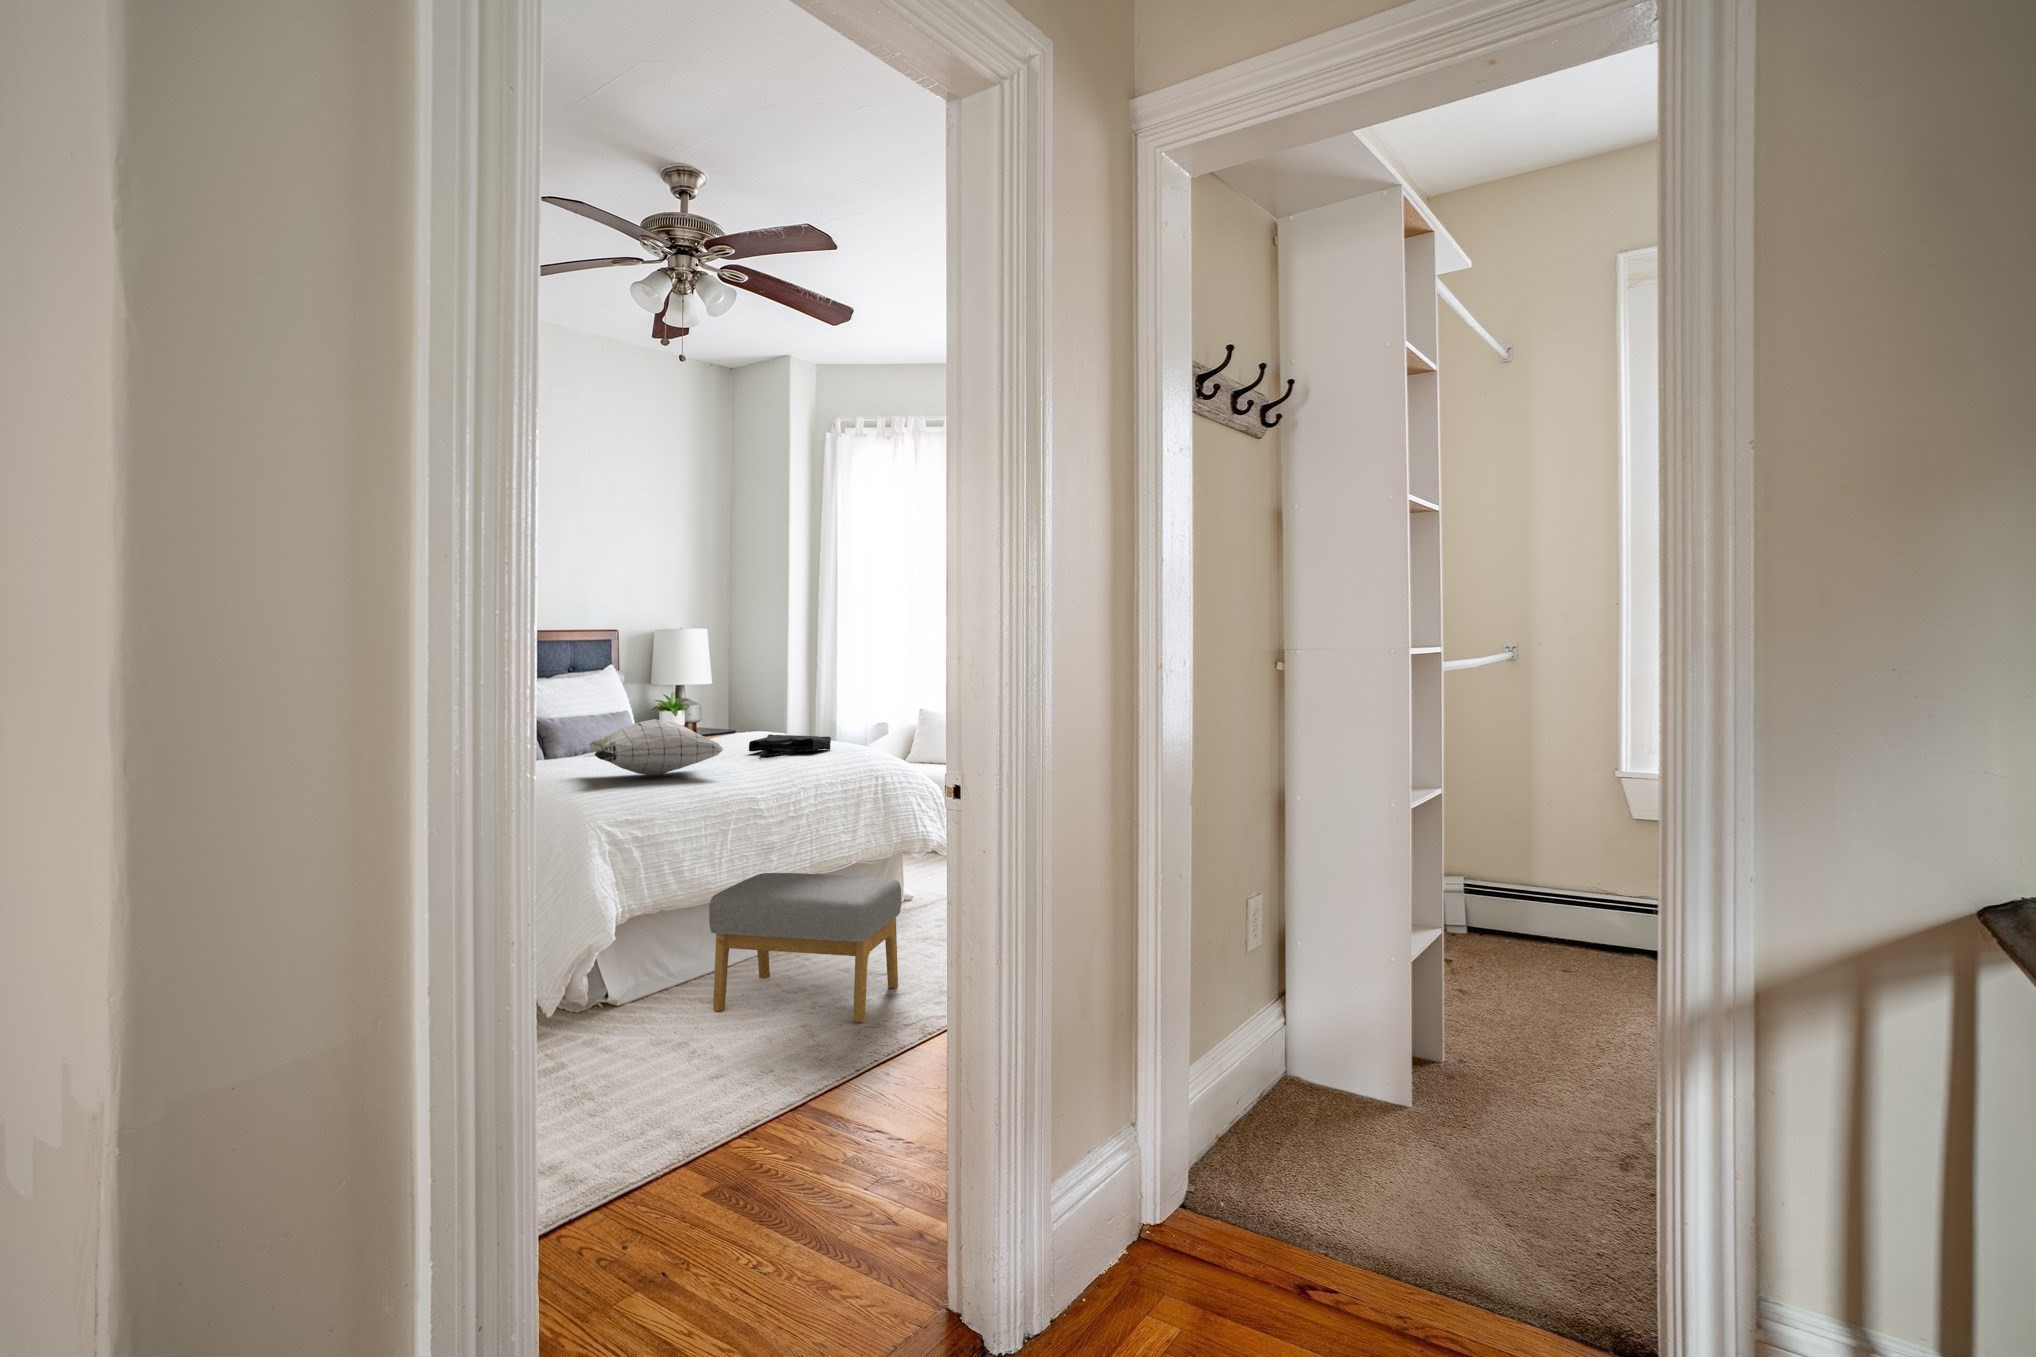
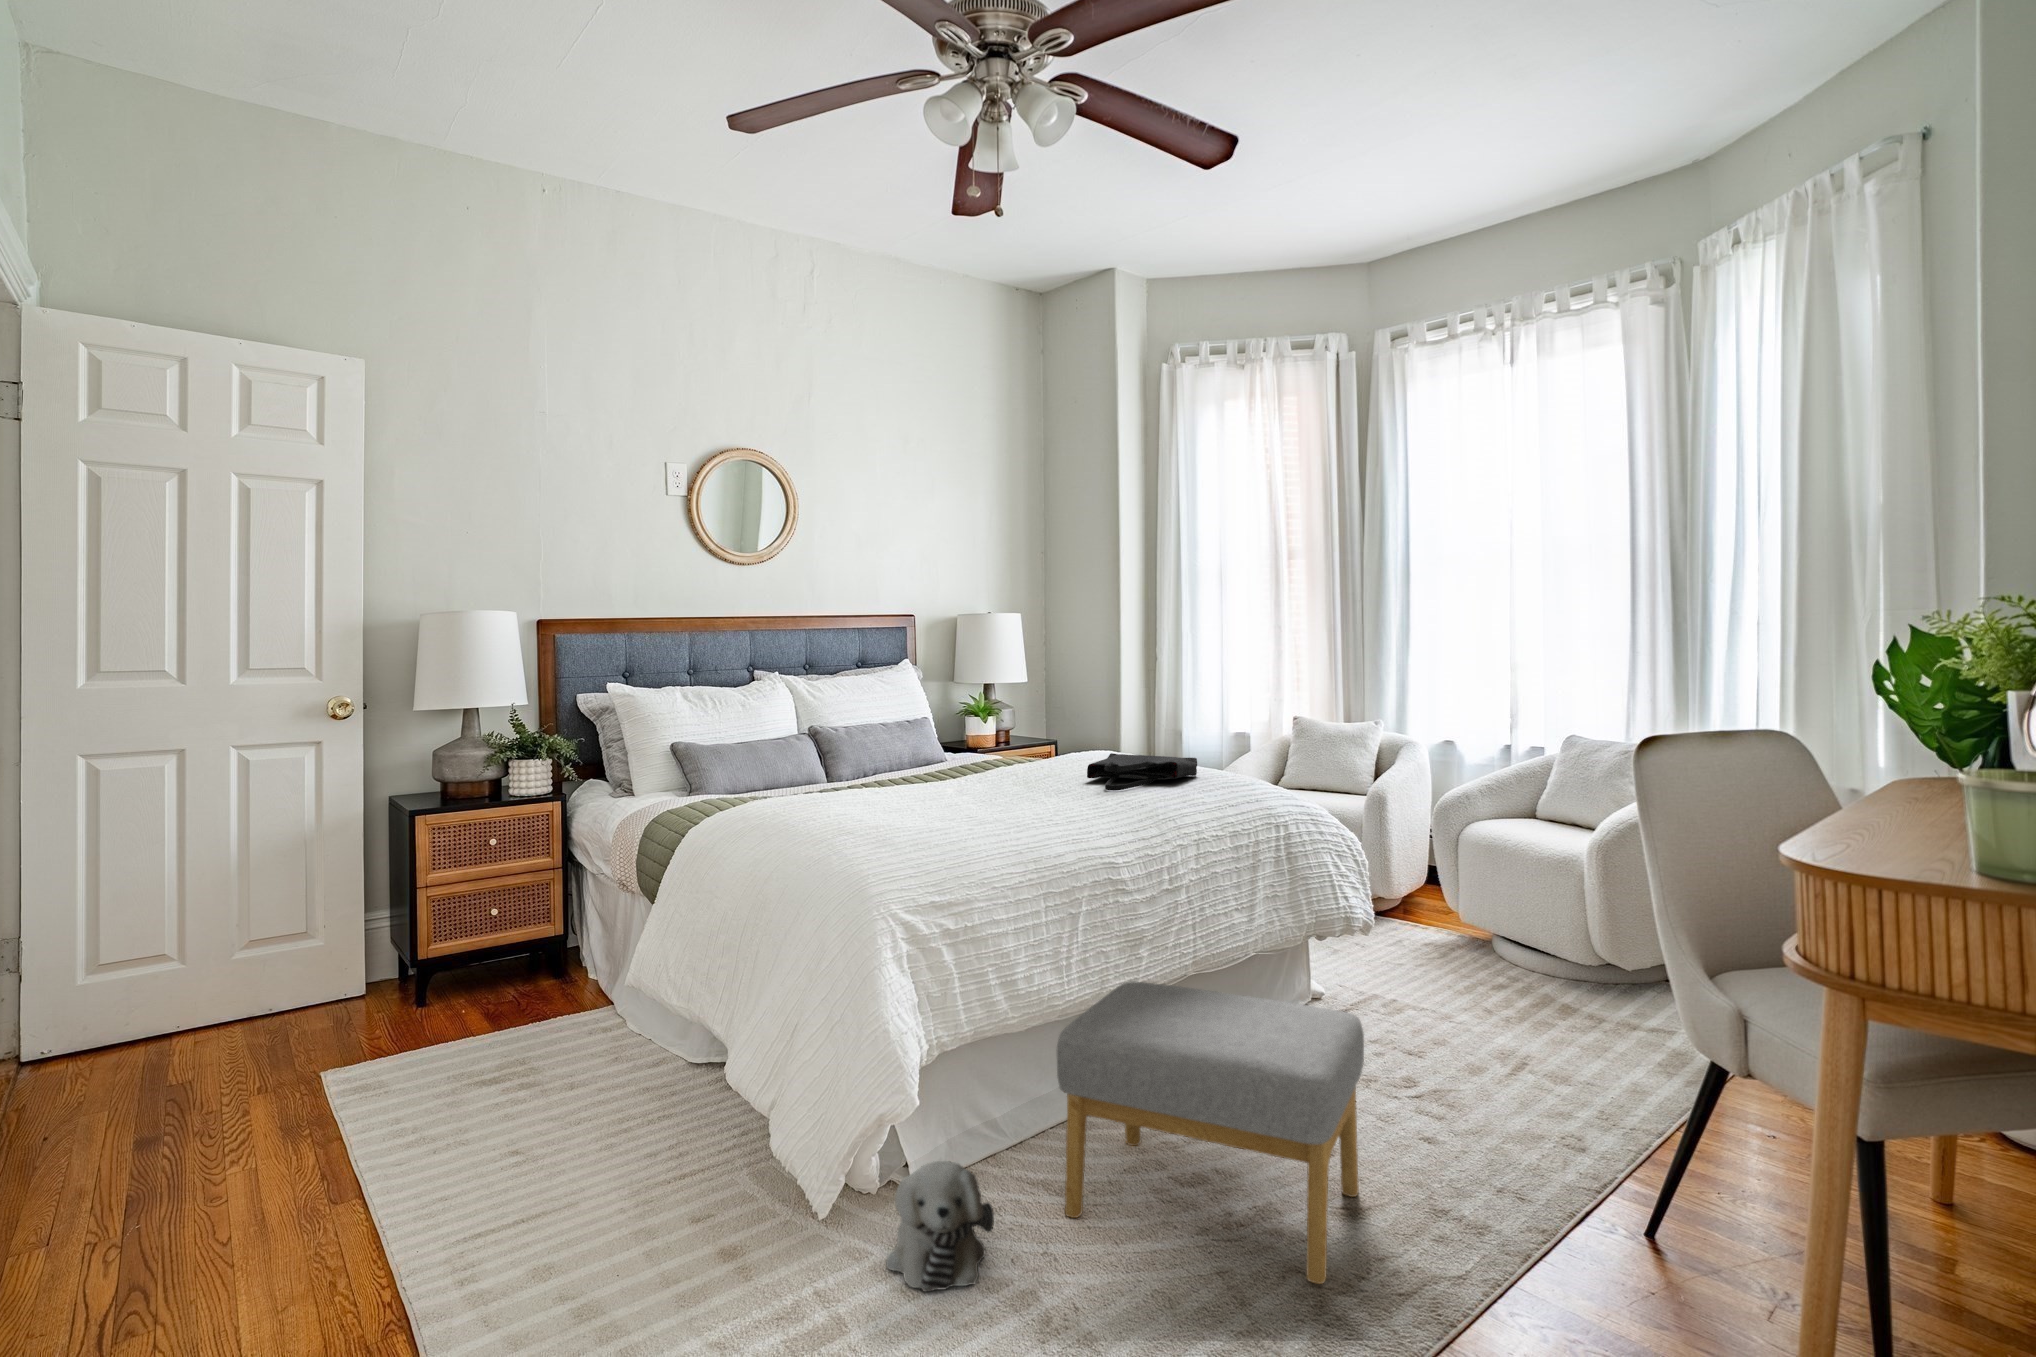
pillow: present [588,719,723,776] -> none [877,740,1068,822]
plush toy: none [594,972,666,1047] -> present [886,1161,994,1292]

